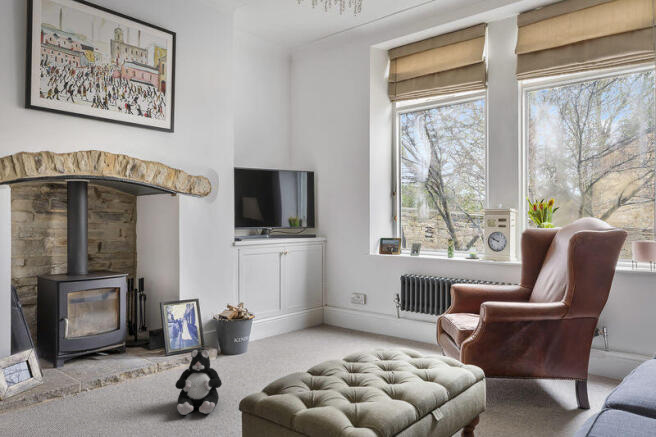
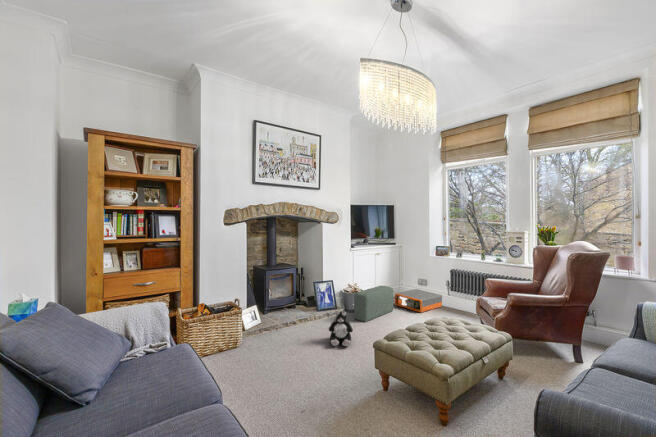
pouf: none [233,306,306,369] -> present [354,286,393,322]
storage box: none [310,311,387,349] -> present [395,289,442,313]

